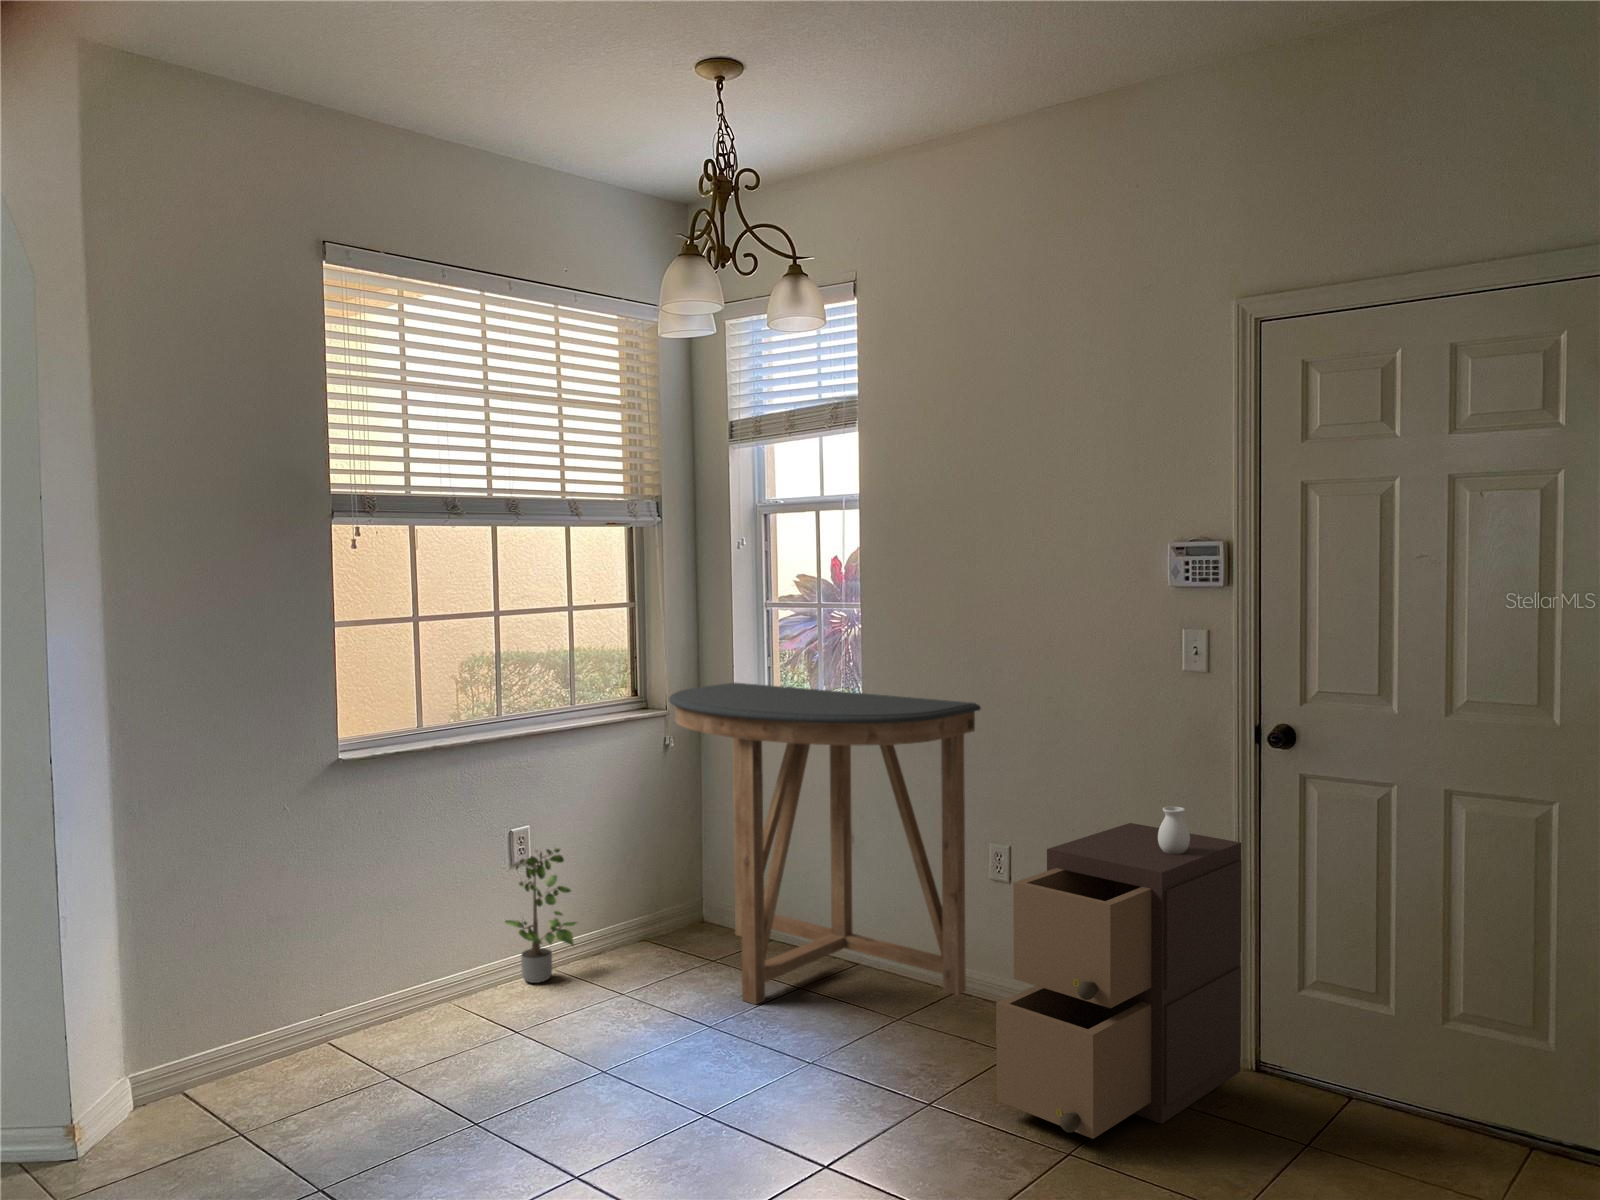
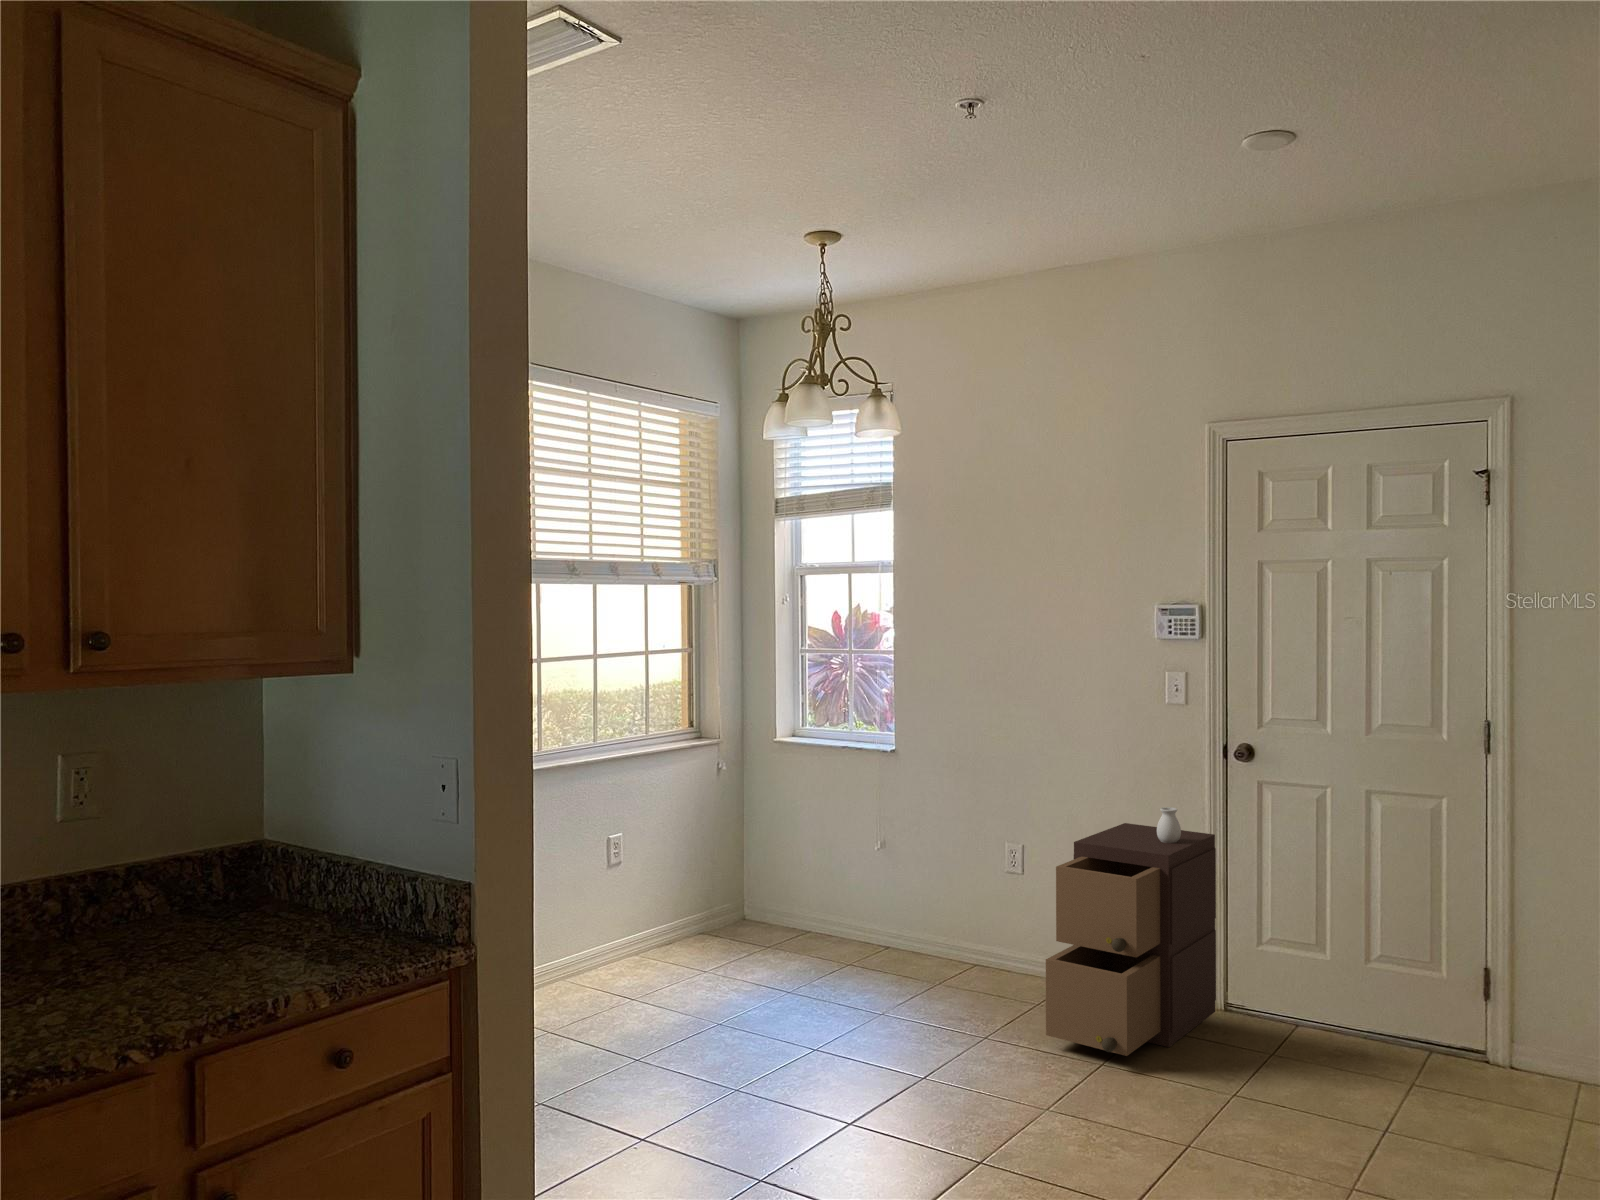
console table: present [669,683,981,1004] -> none [733,717,999,981]
potted plant: present [505,848,576,983] -> none [602,854,660,972]

